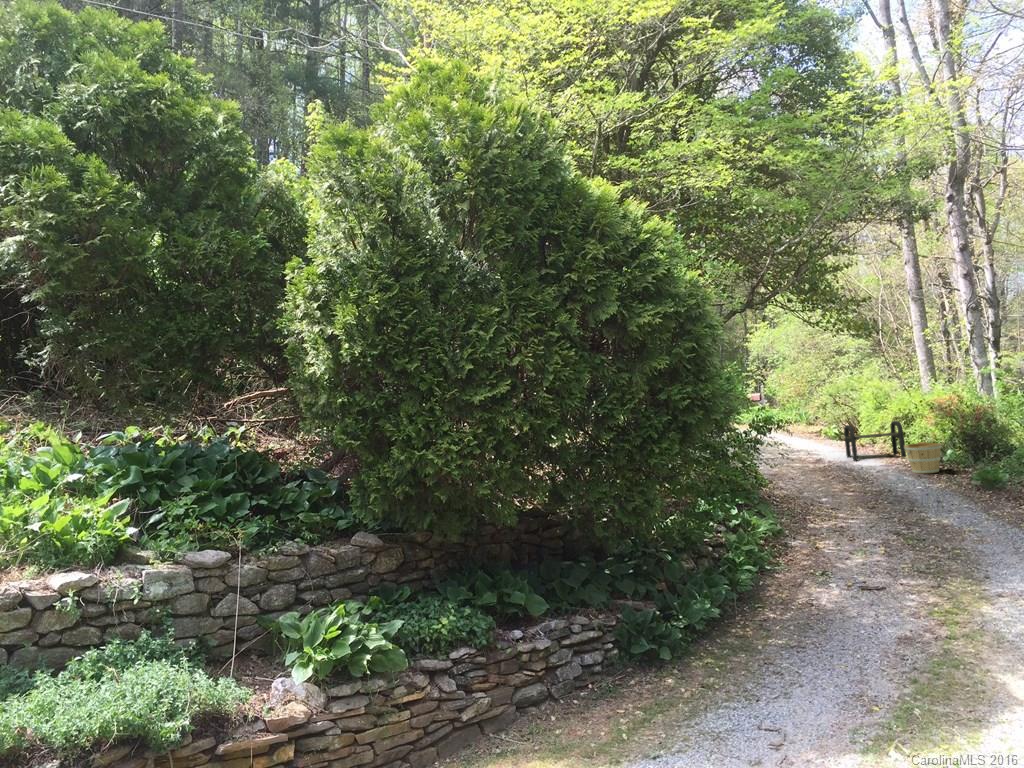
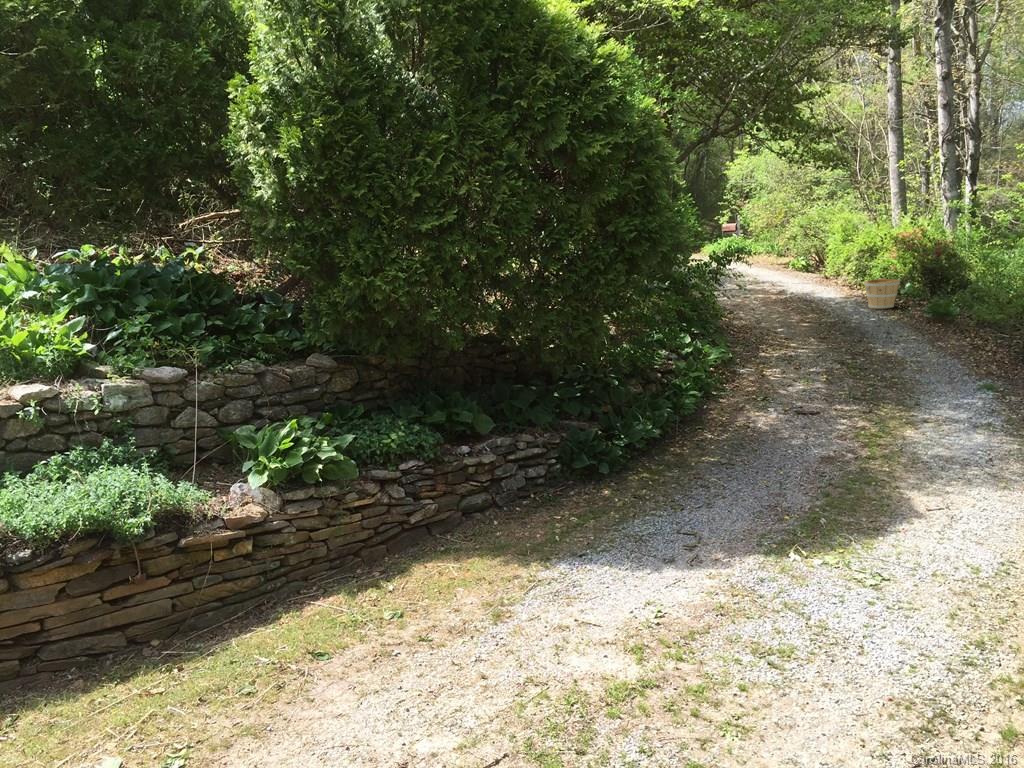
bench: present [844,421,906,461] -> none [810,257,867,295]

